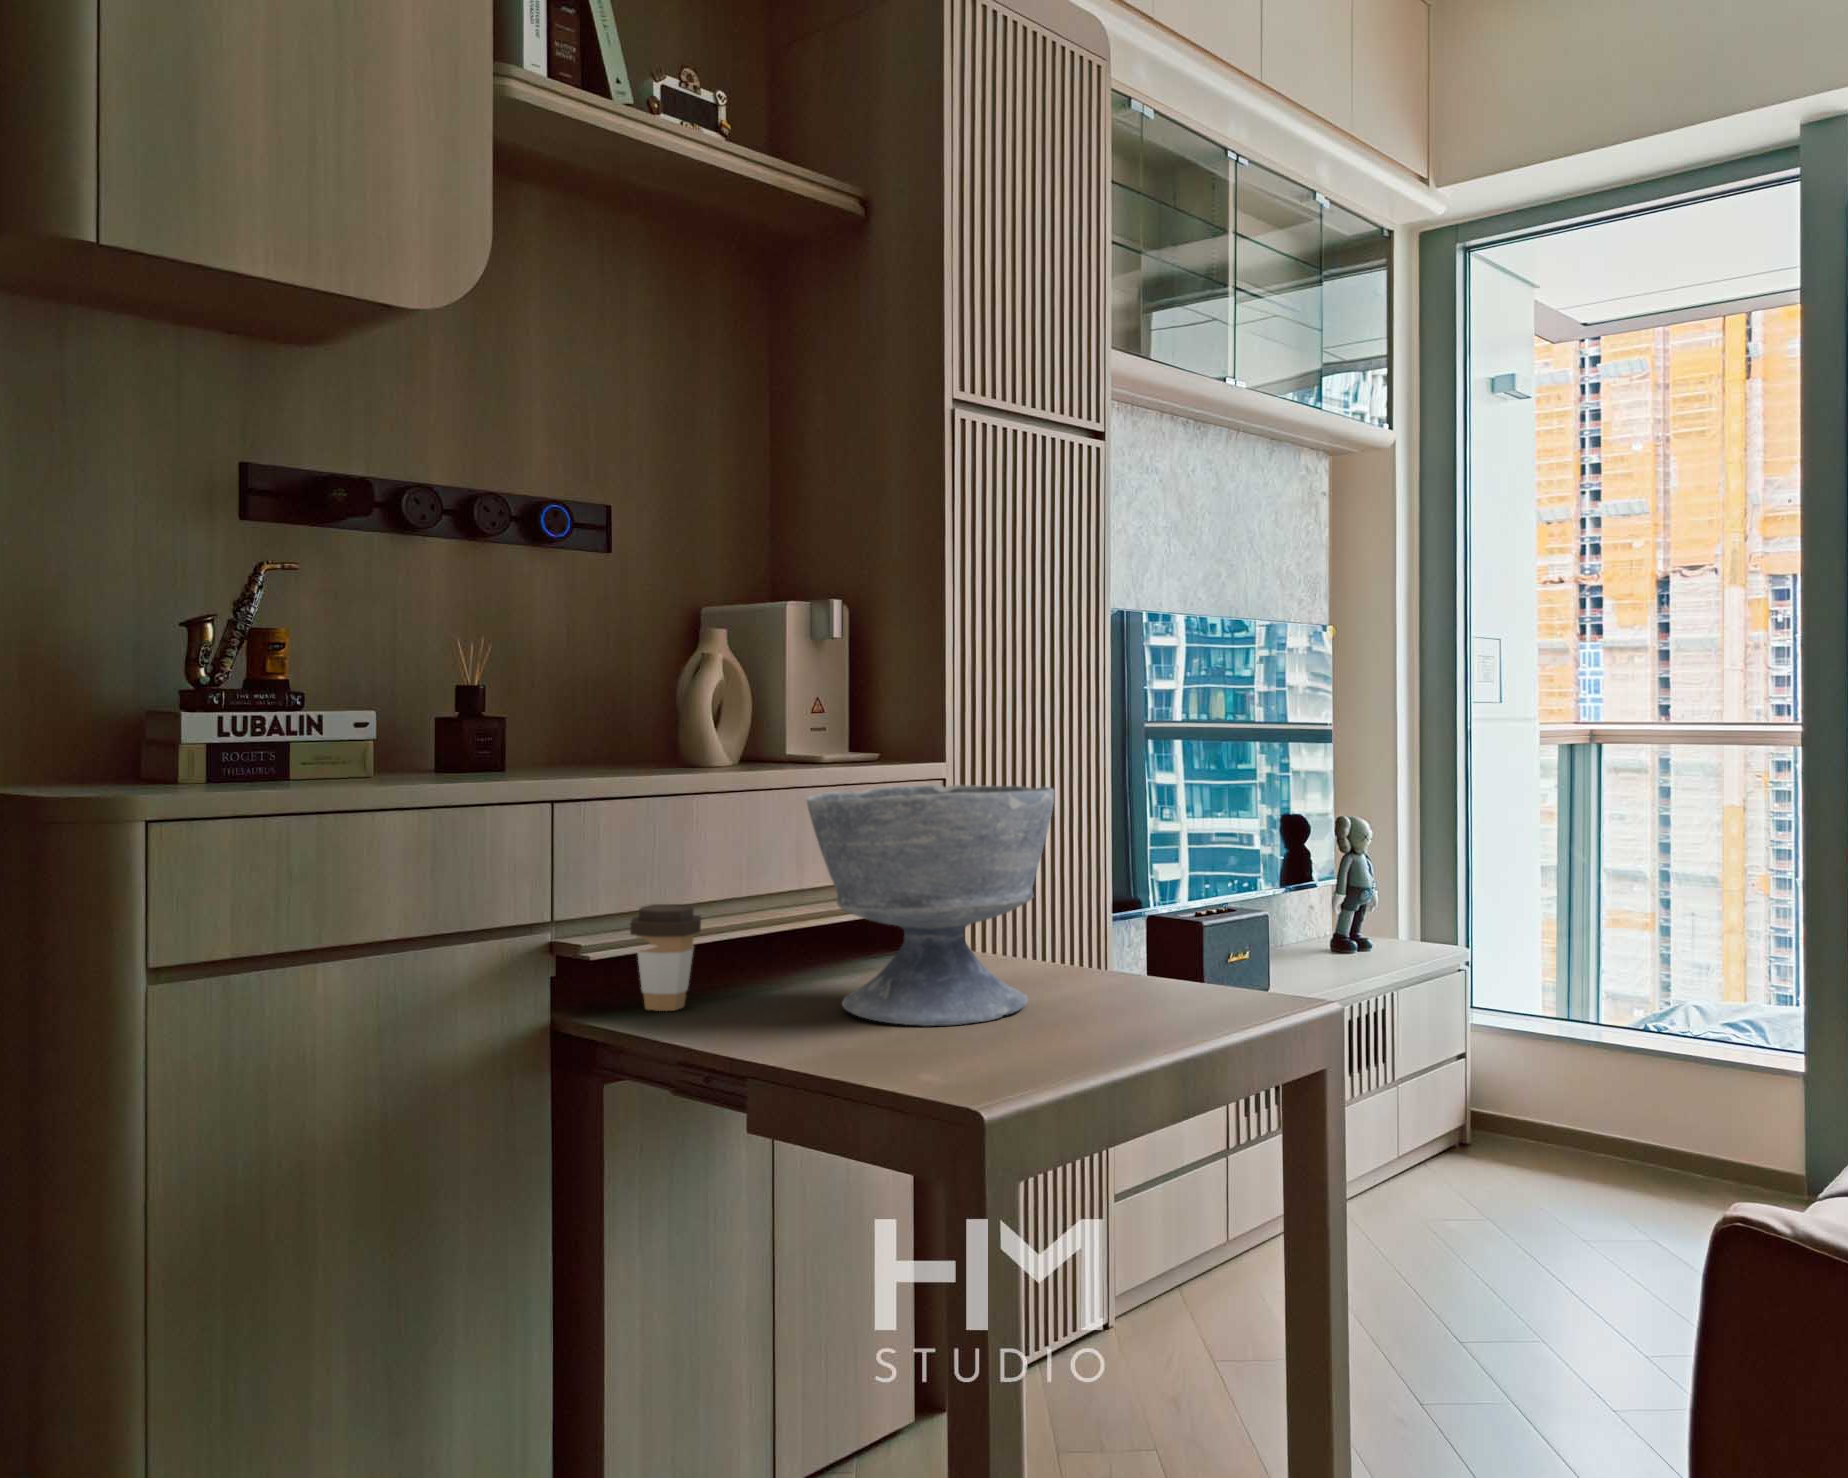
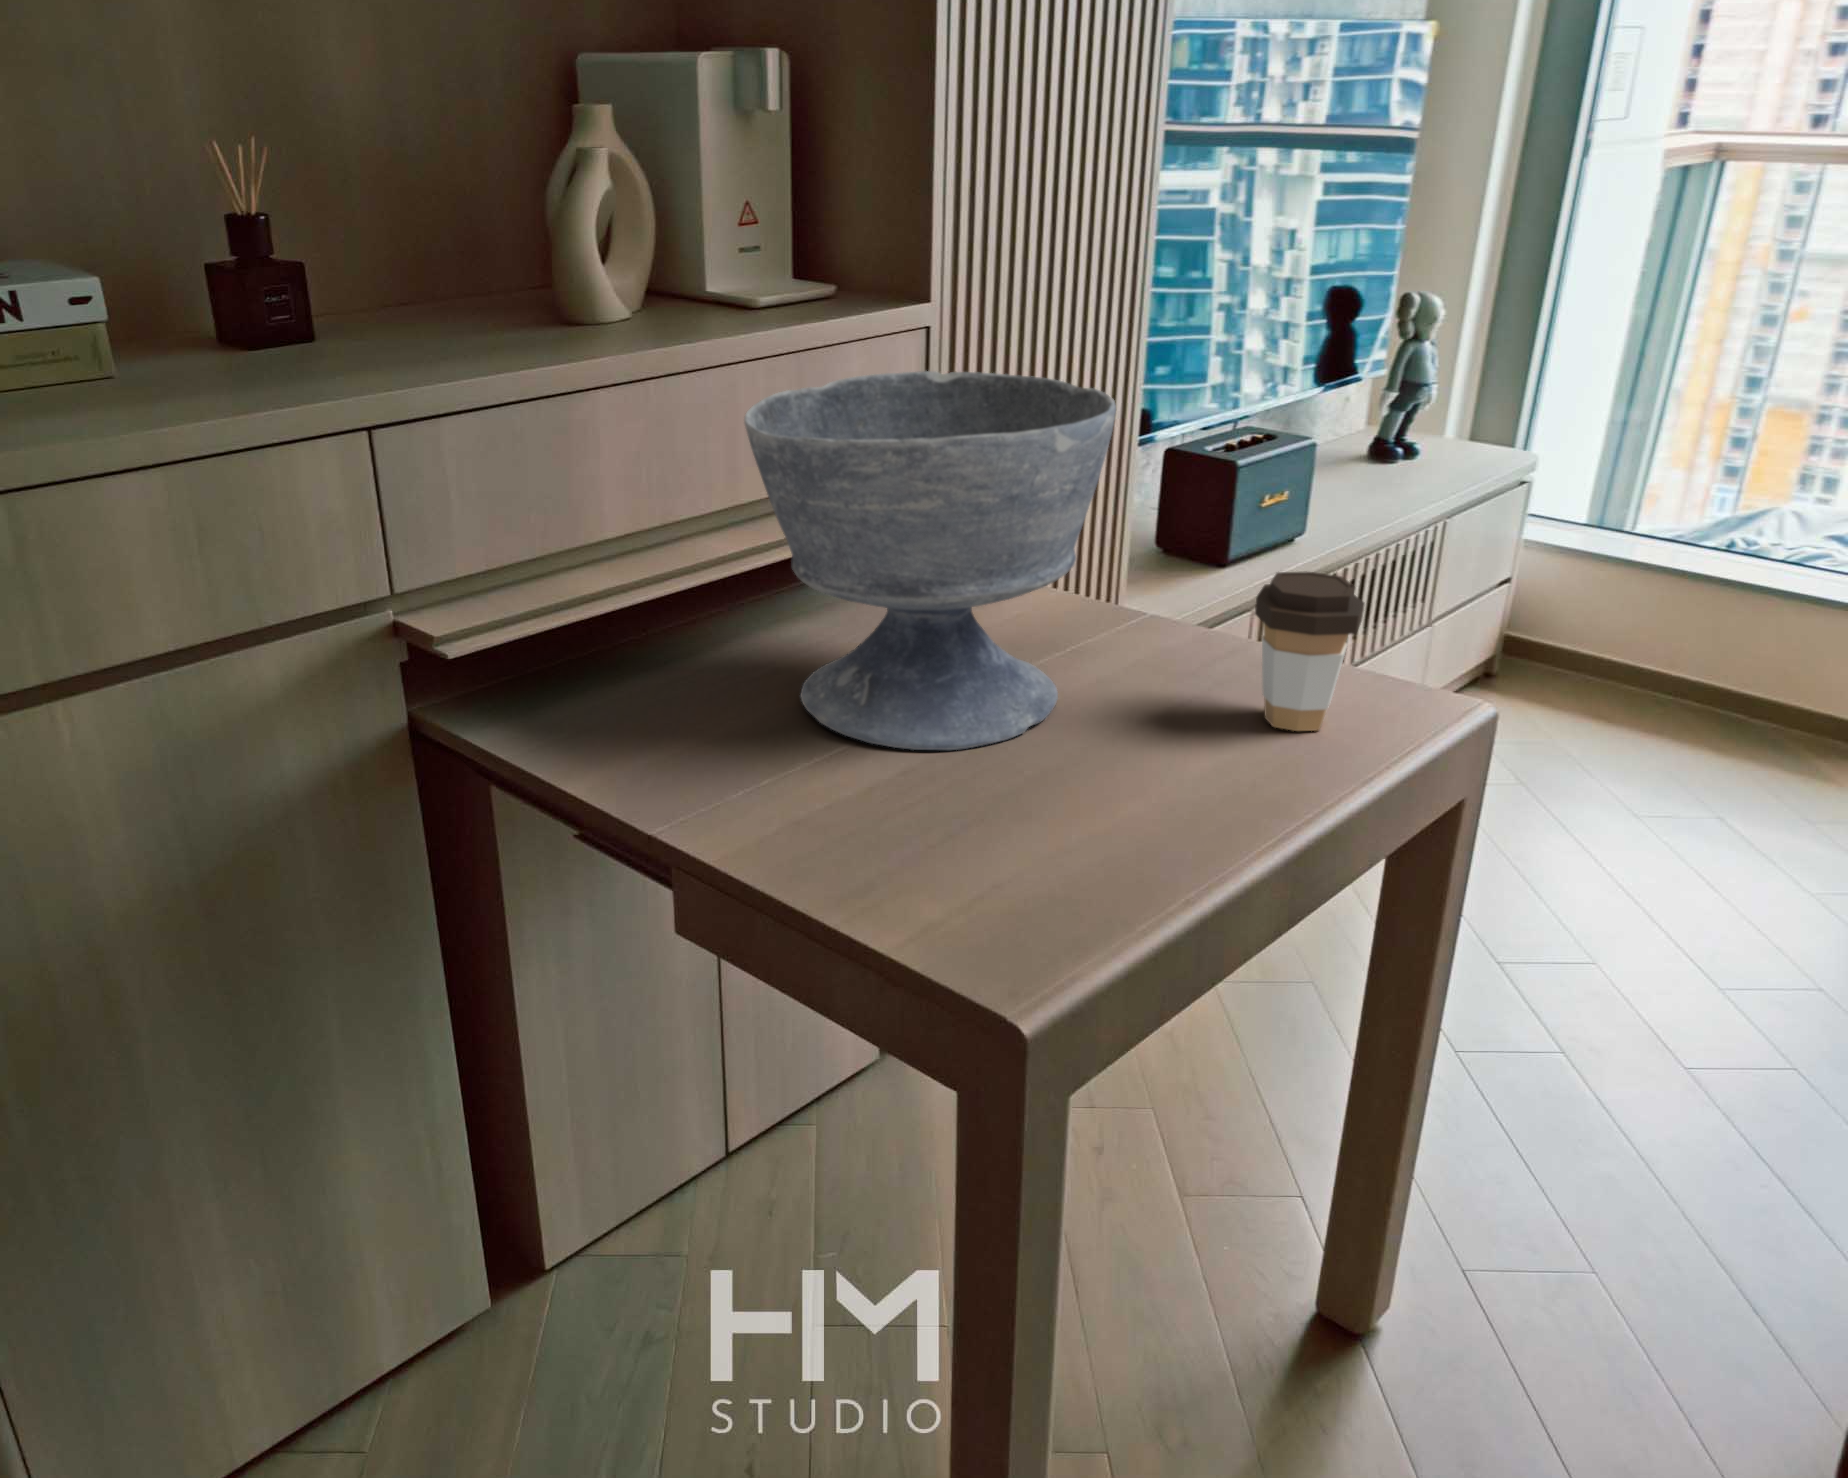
coffee cup: present [630,904,701,1011] -> present [1255,571,1365,731]

